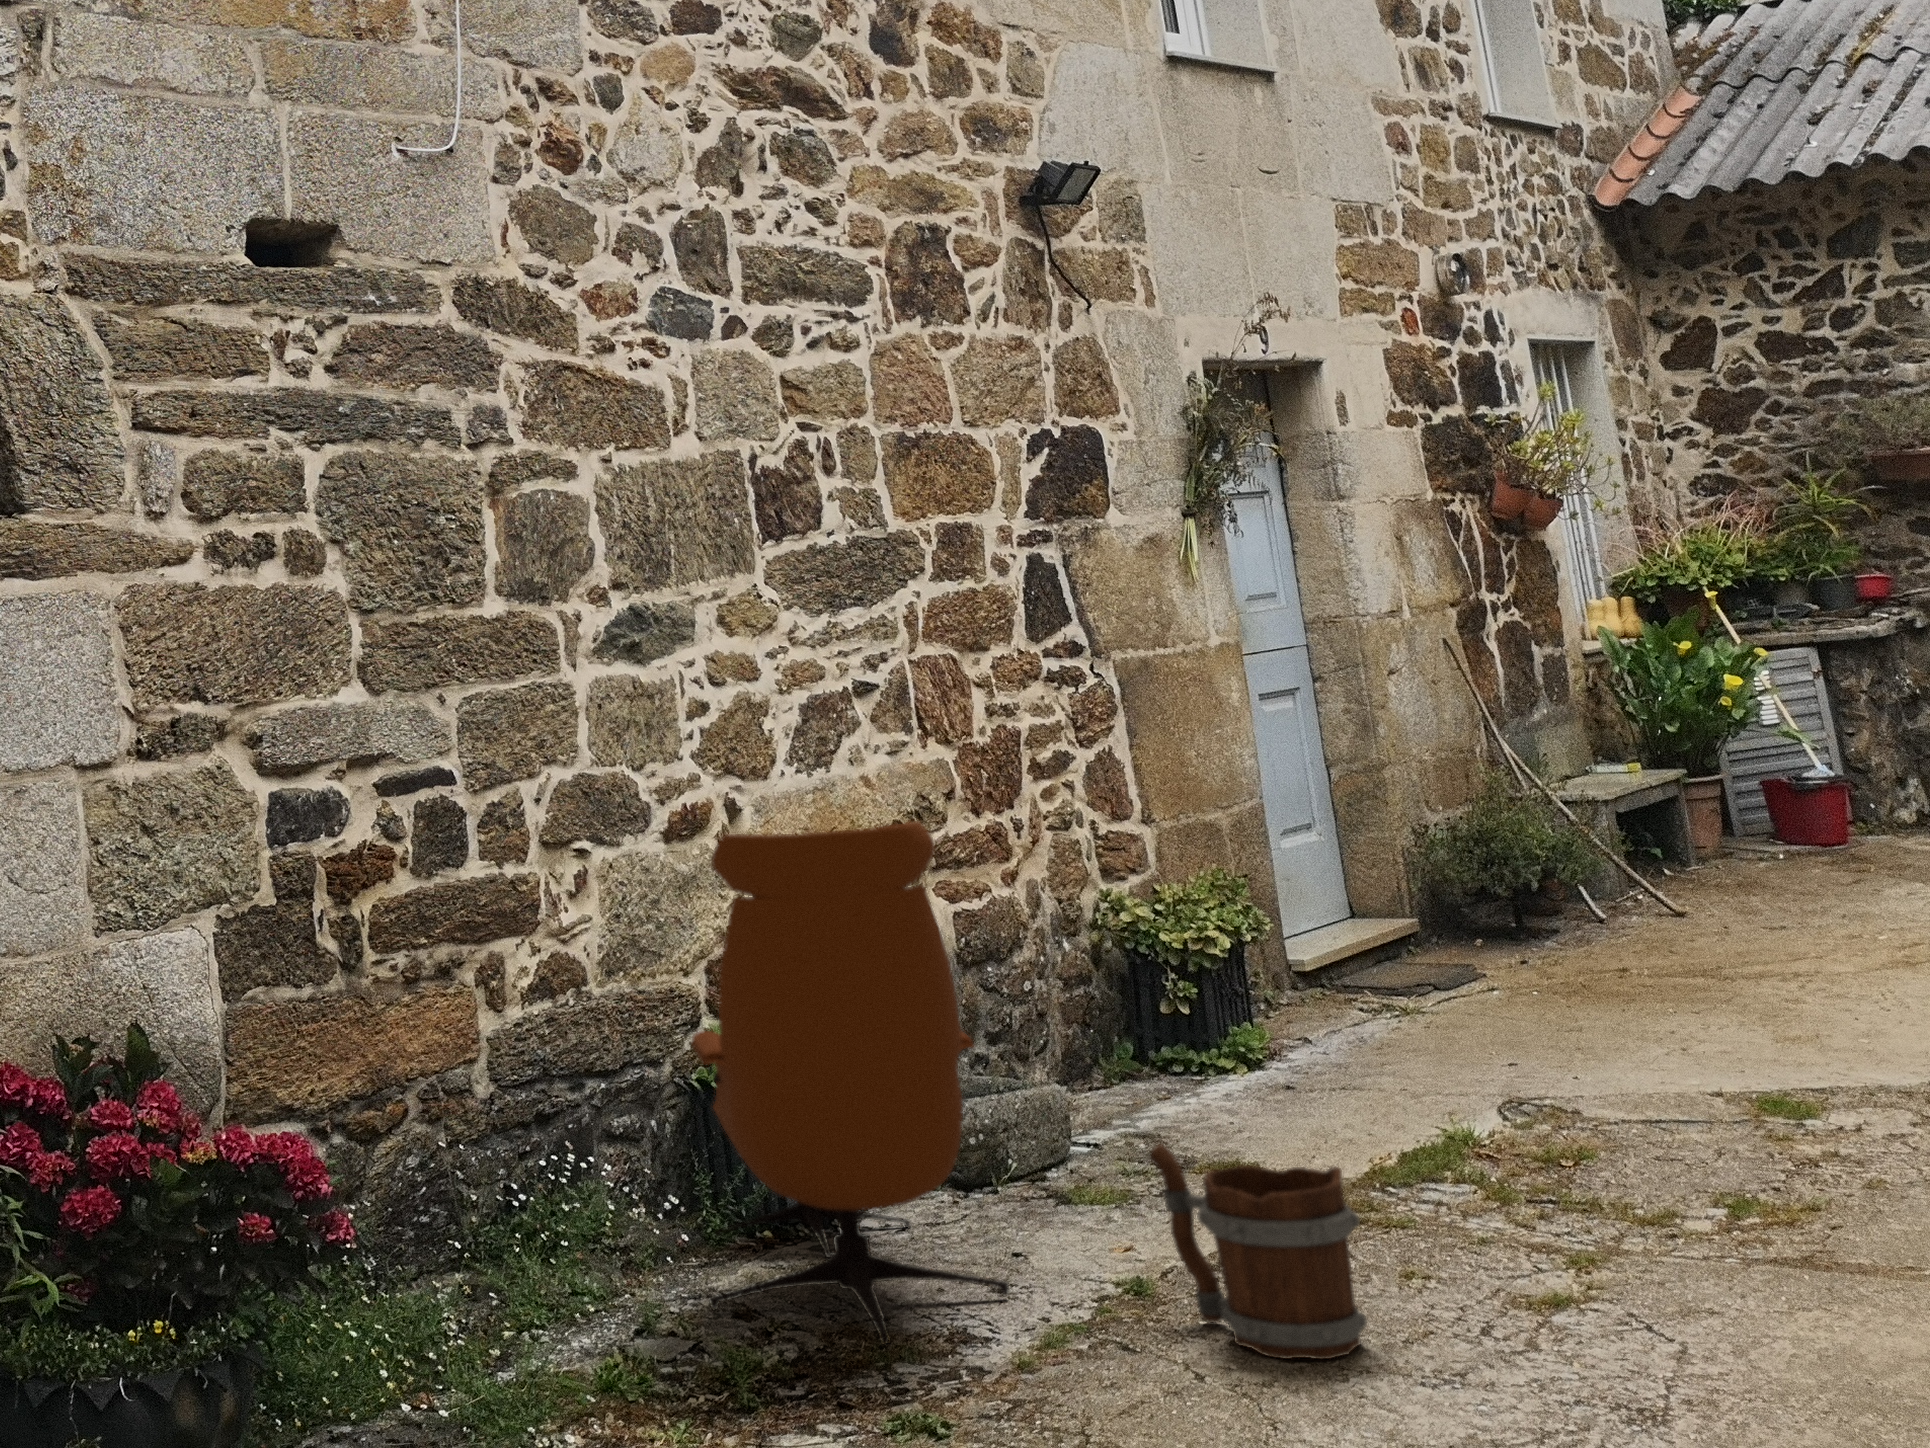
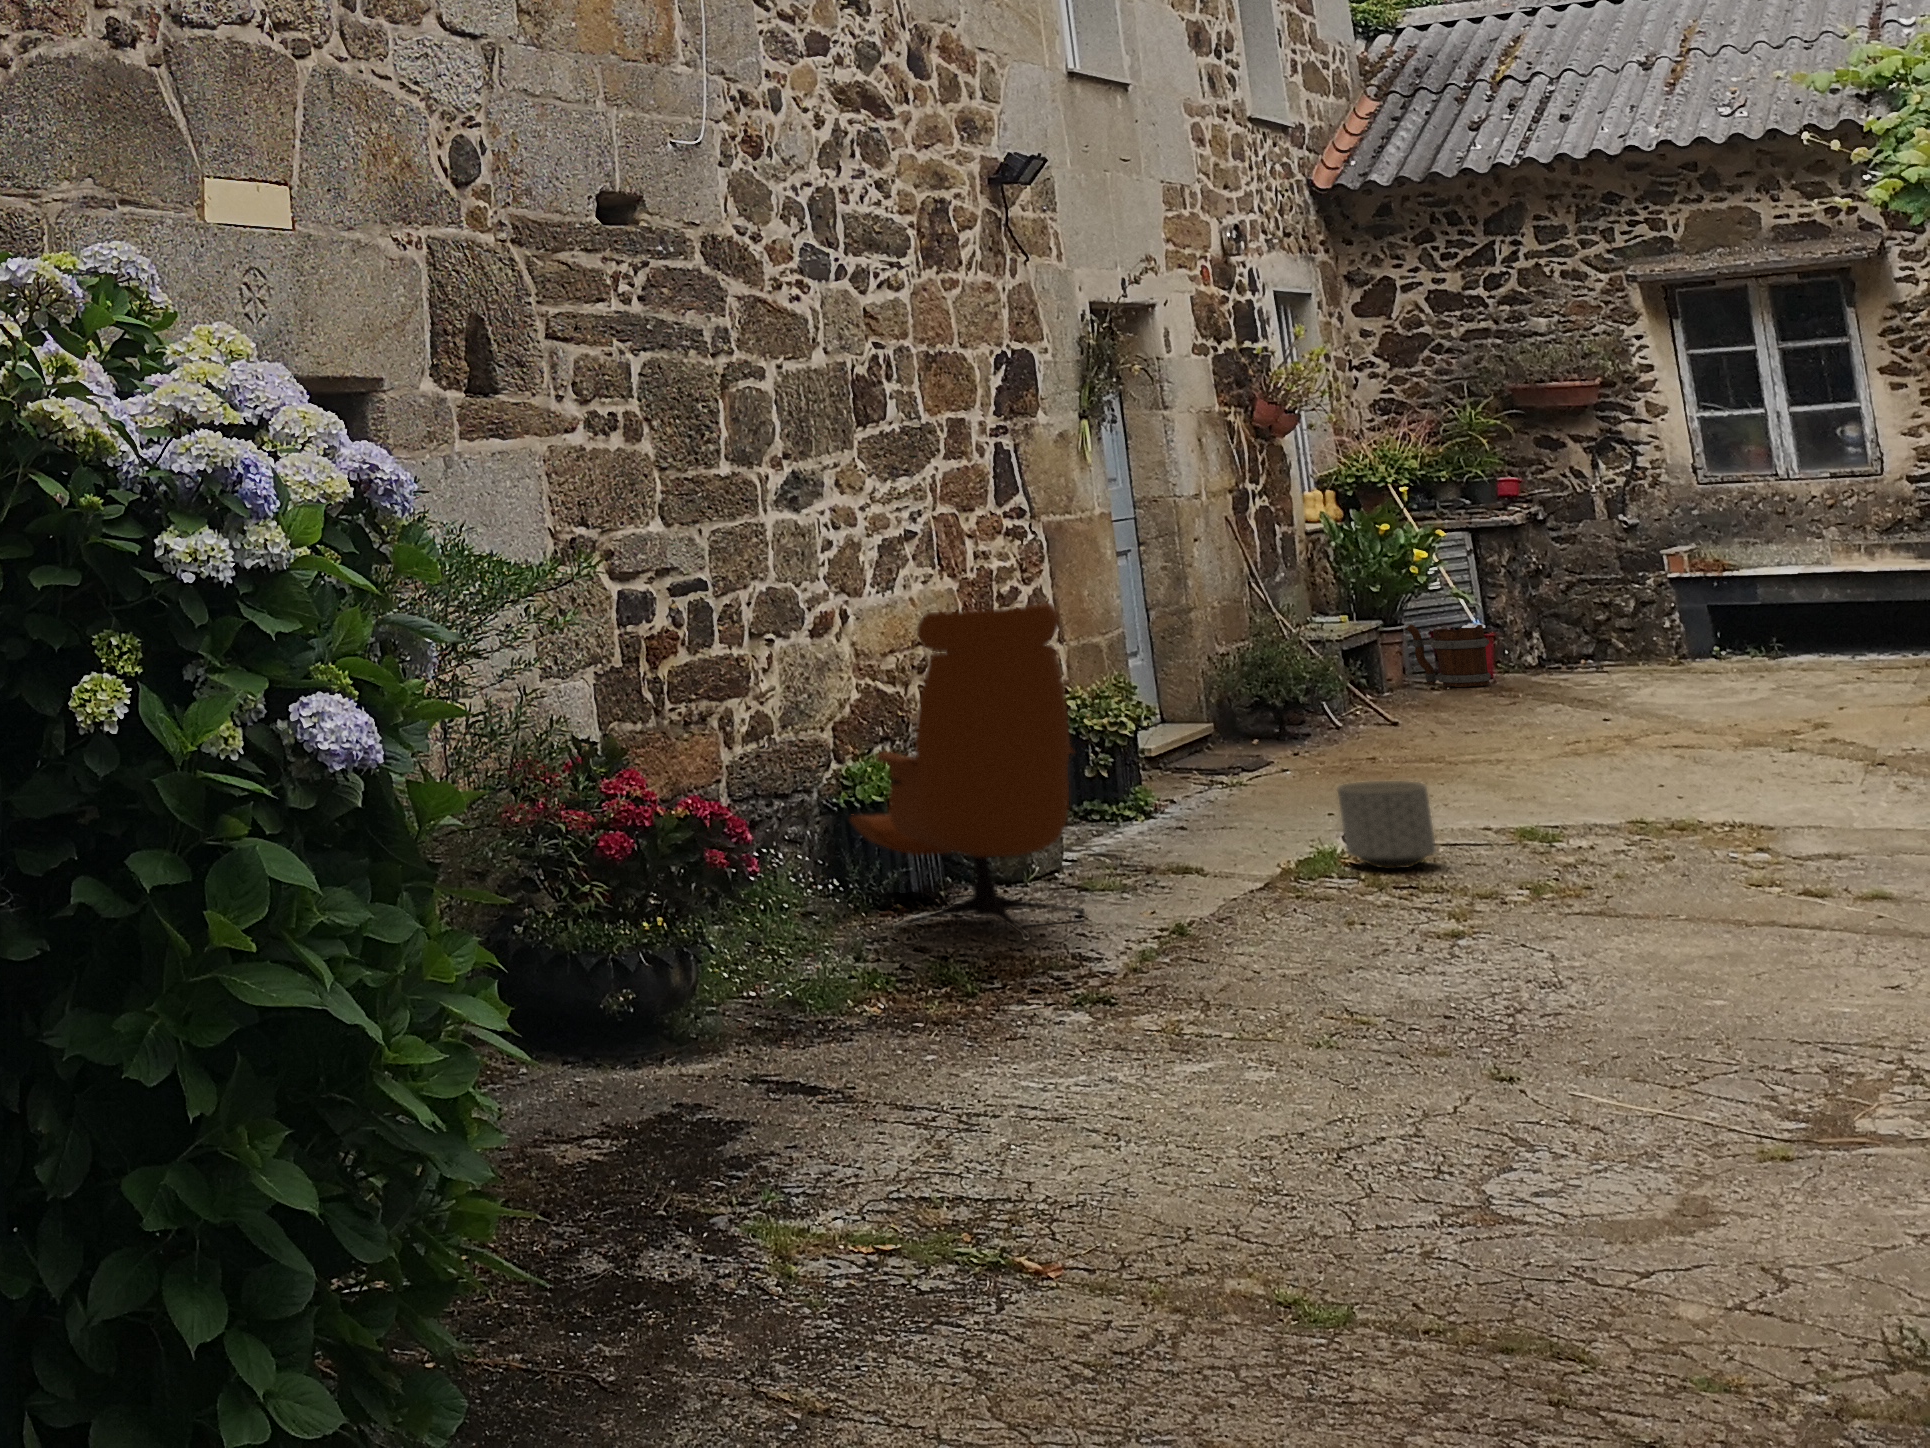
planter: none [1455,1071,1611,1213] -> present [1338,781,1436,869]
bucket: present [1150,1145,1367,1359] -> present [1407,624,1491,687]

